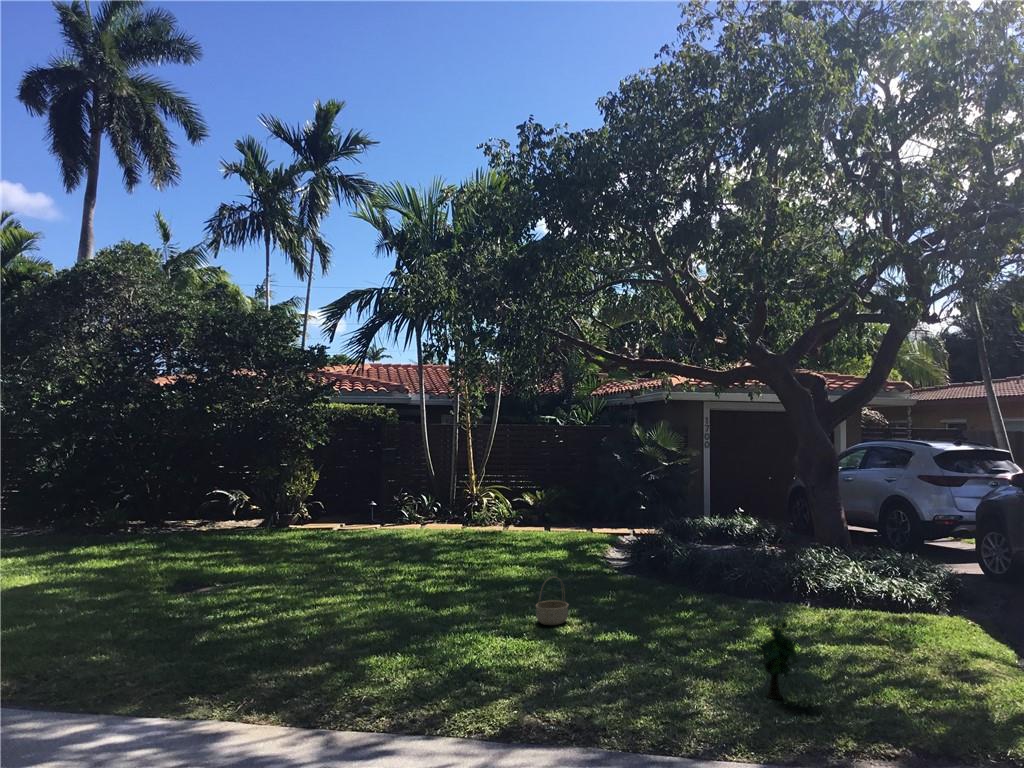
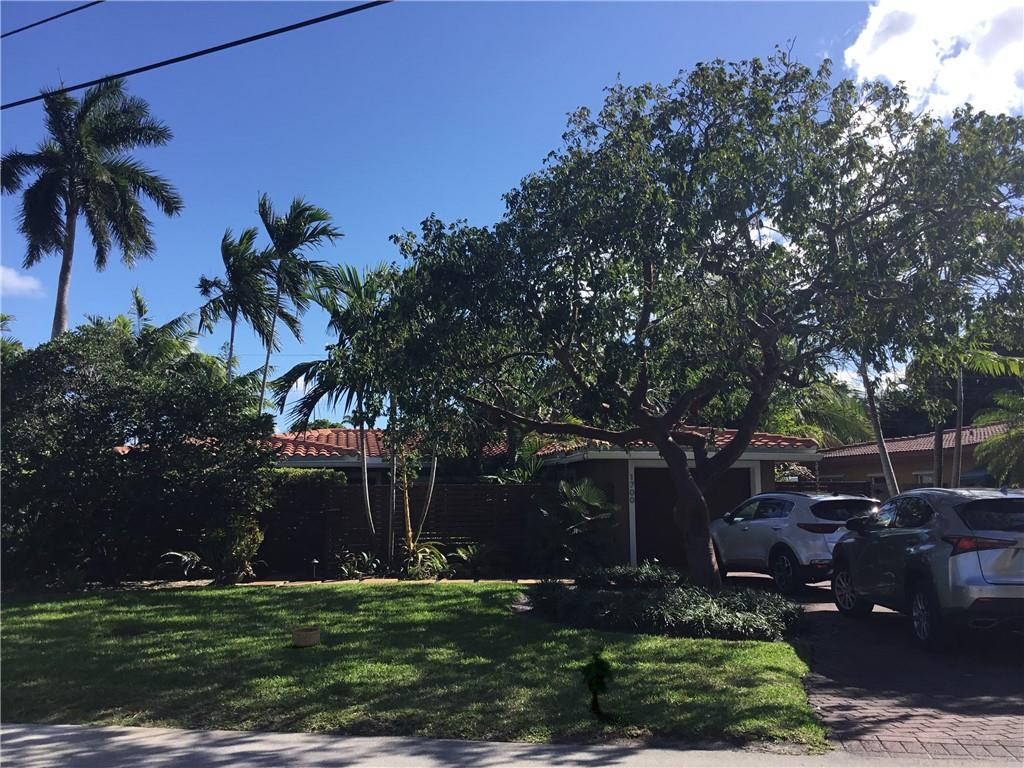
basket: present [536,576,569,625] -> present [292,607,321,647]

